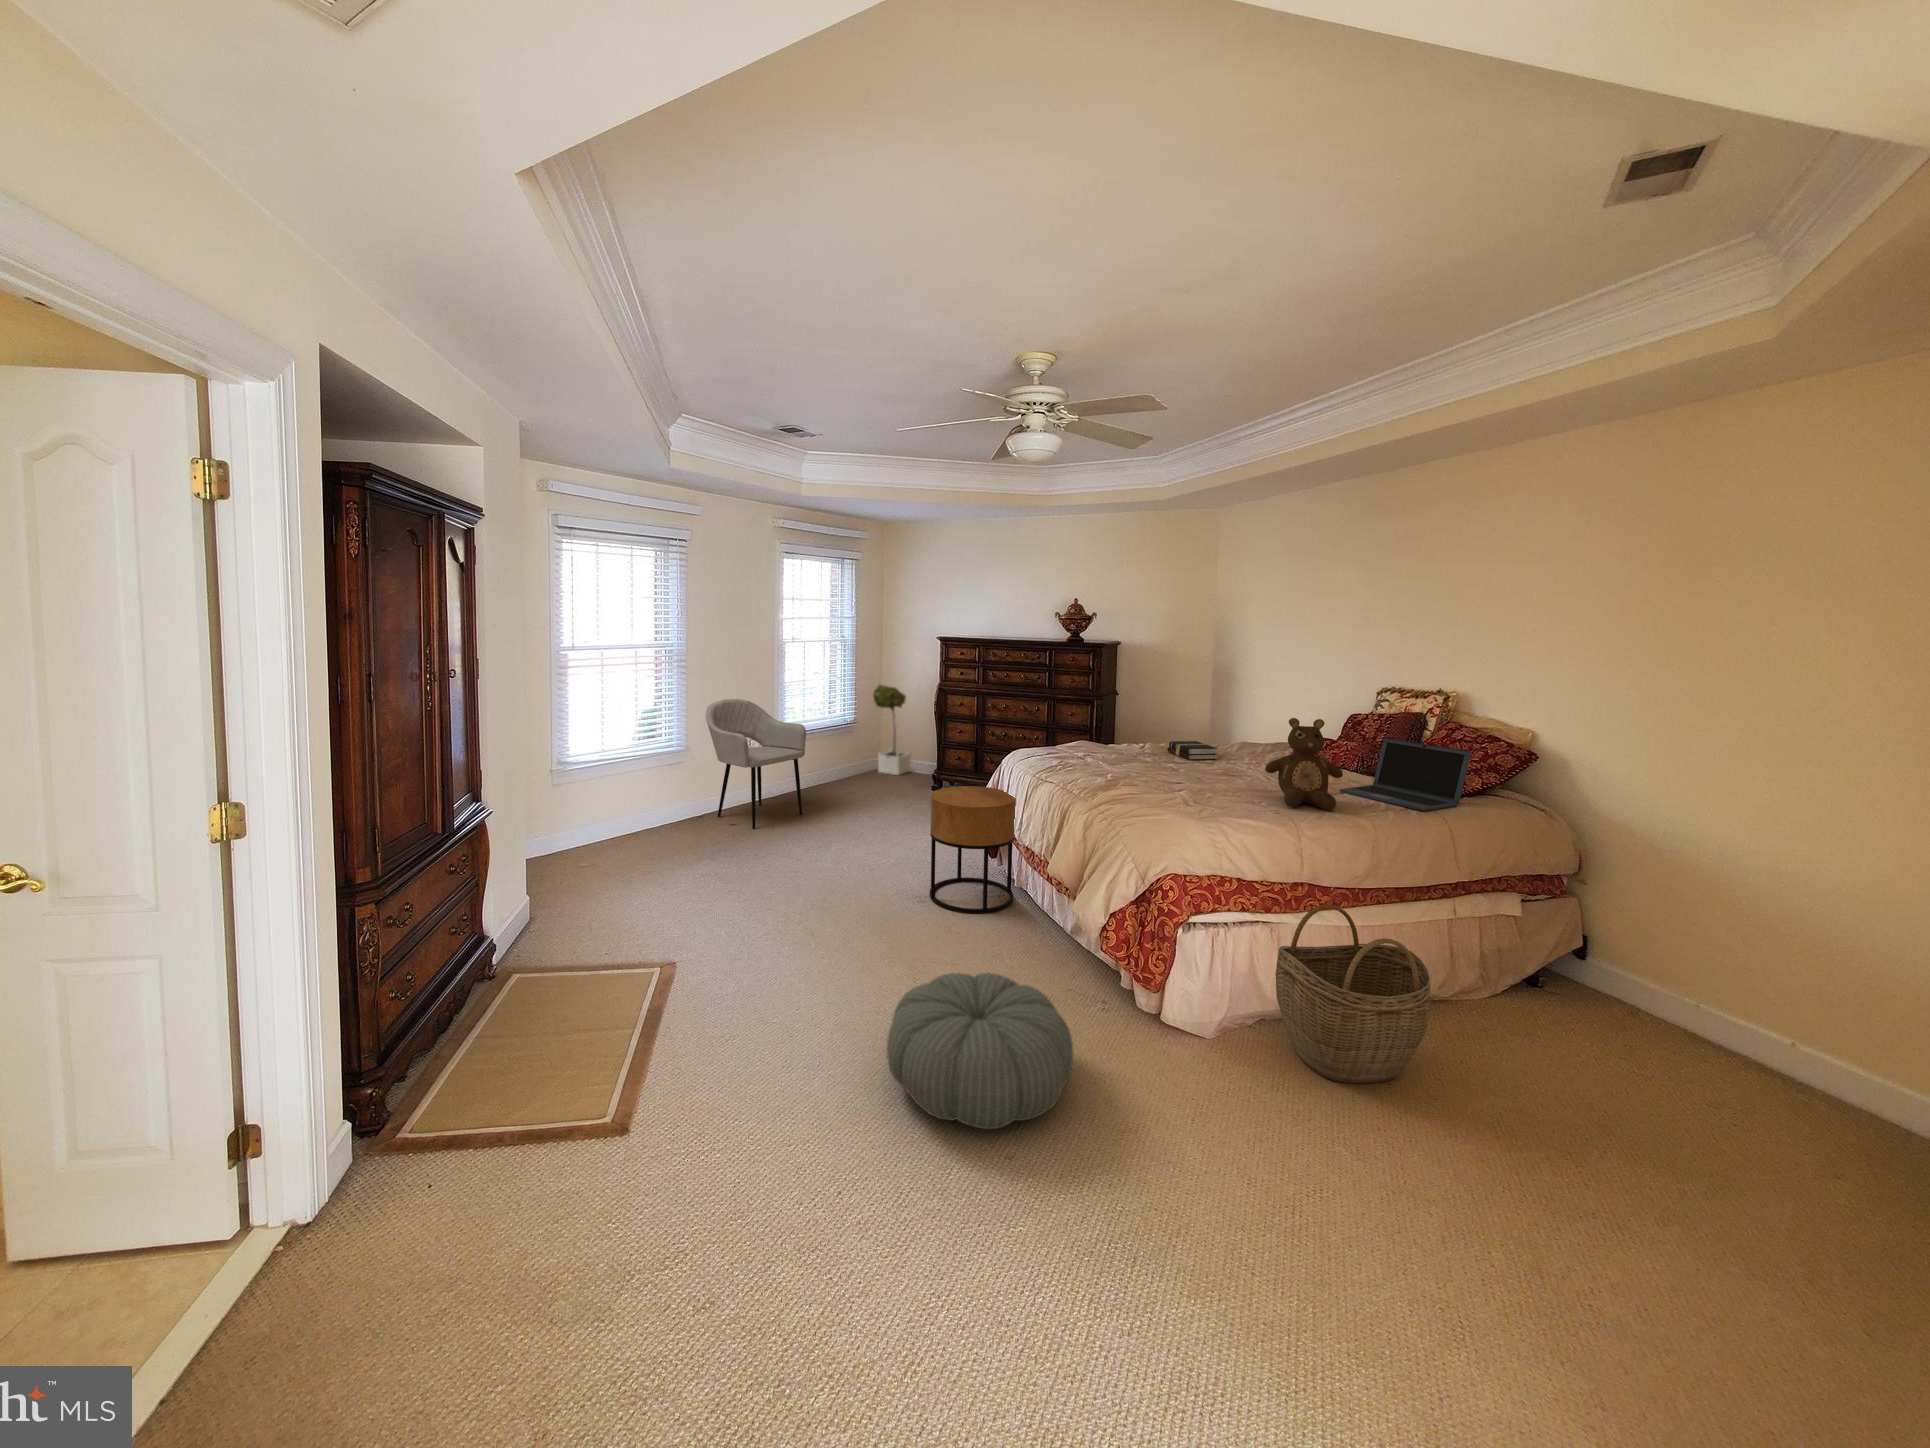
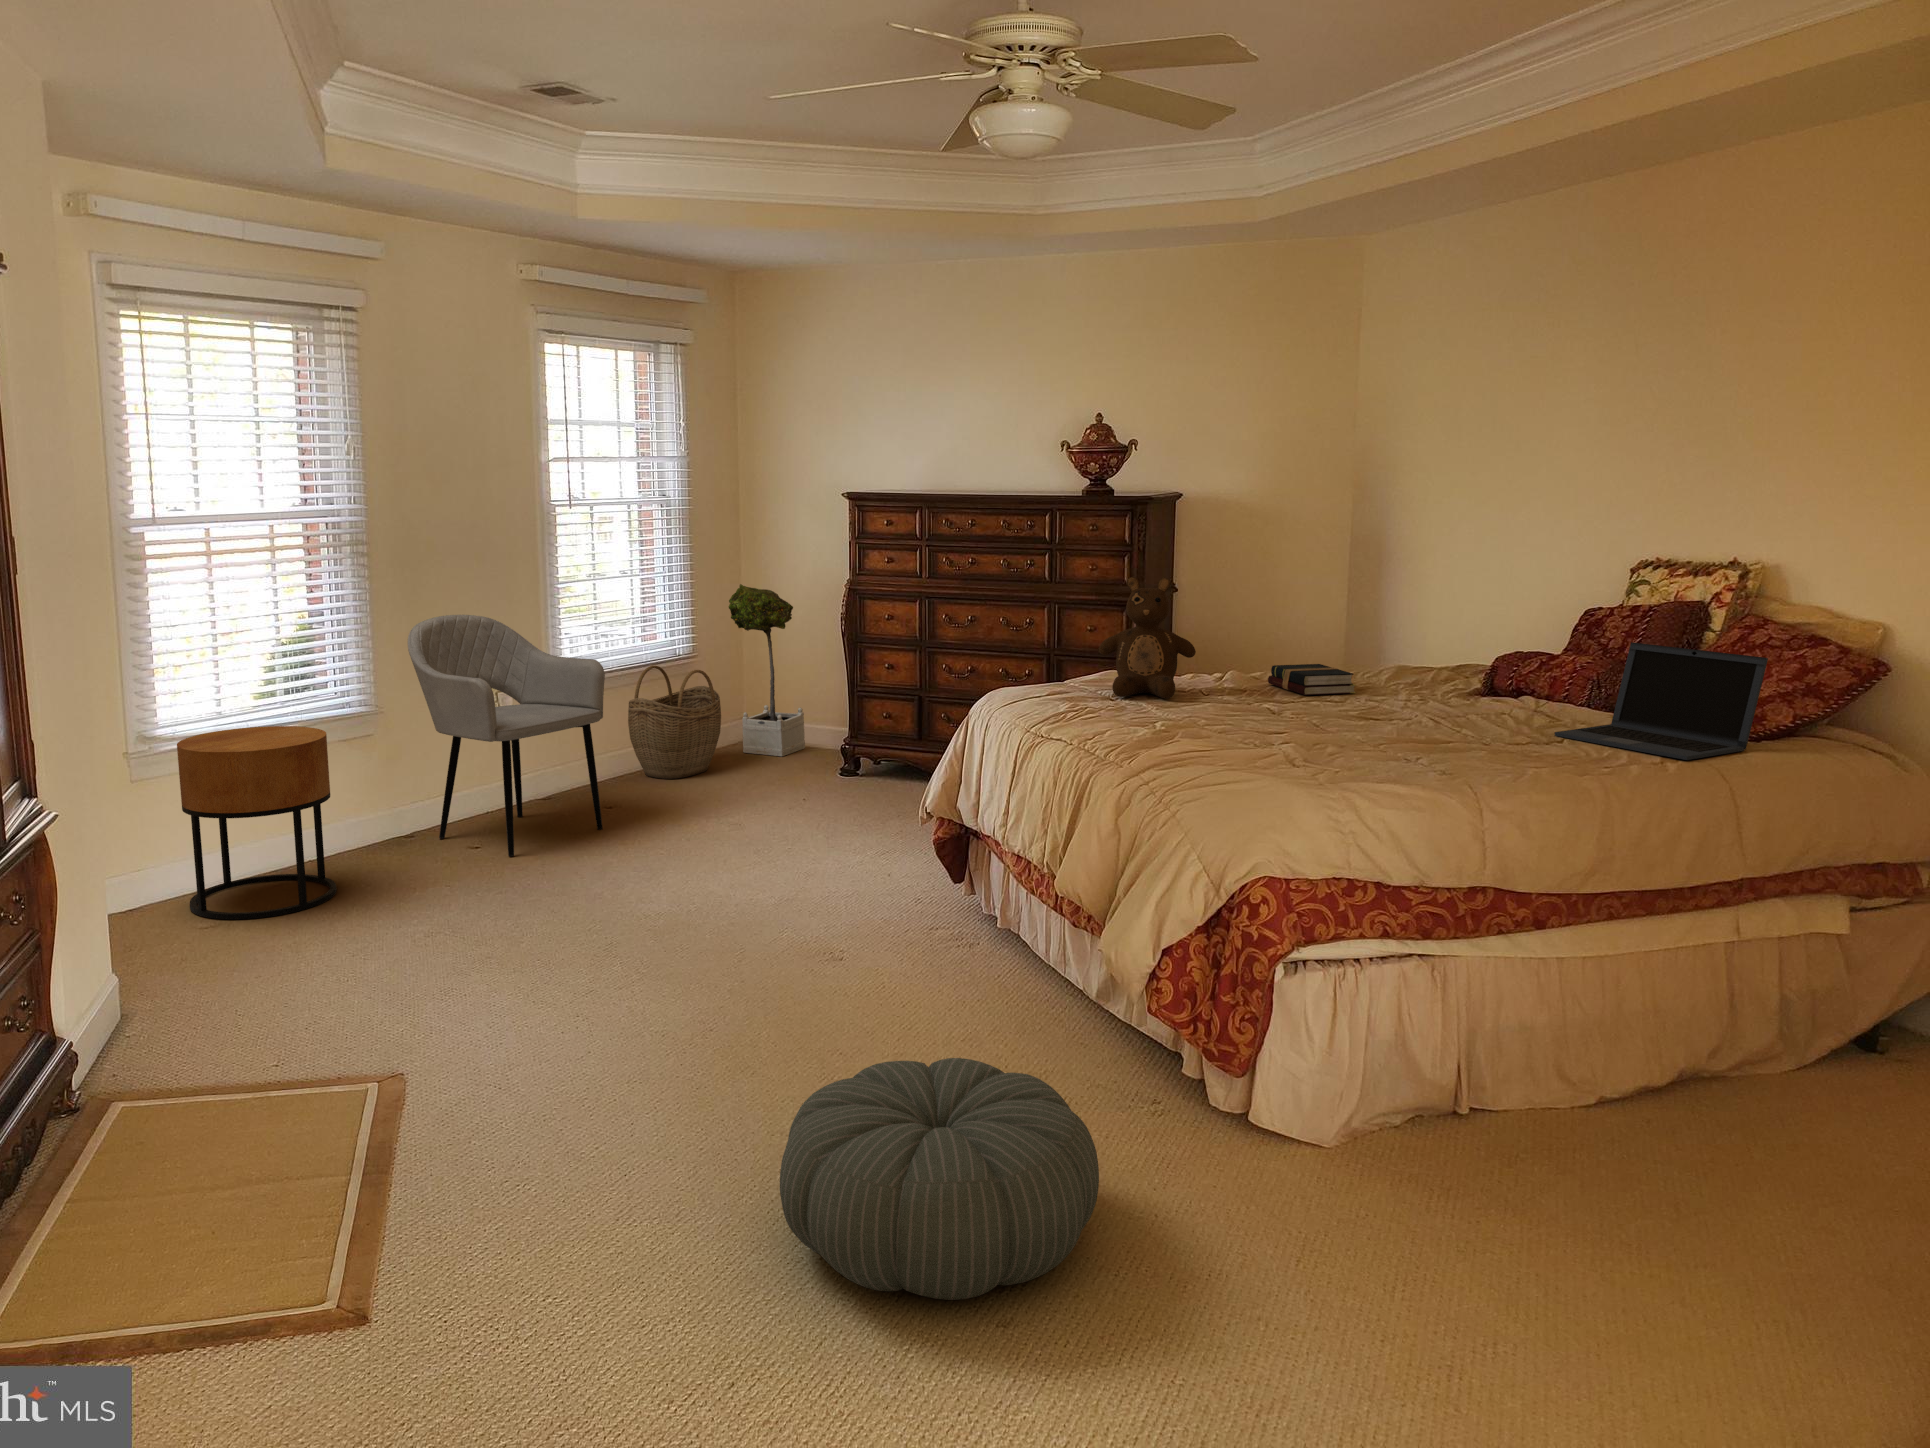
teddy bear: present [1265,718,1343,810] -> present [1099,577,1196,699]
side table: present [930,786,1016,913] -> present [177,726,337,919]
woven basket: present [1275,905,1430,1083] -> present [628,666,721,779]

